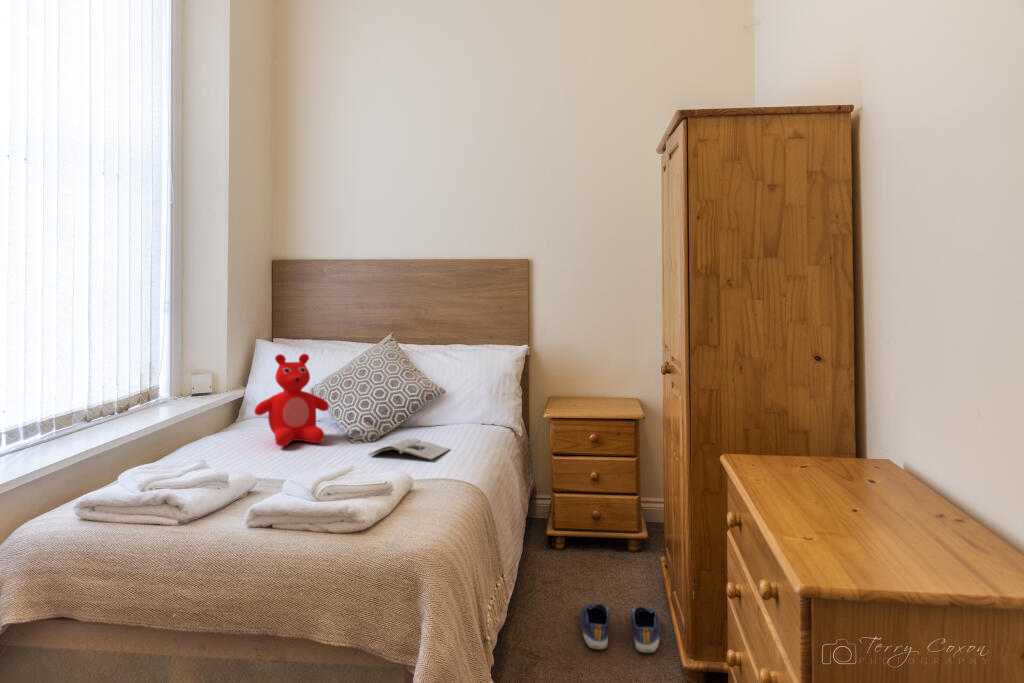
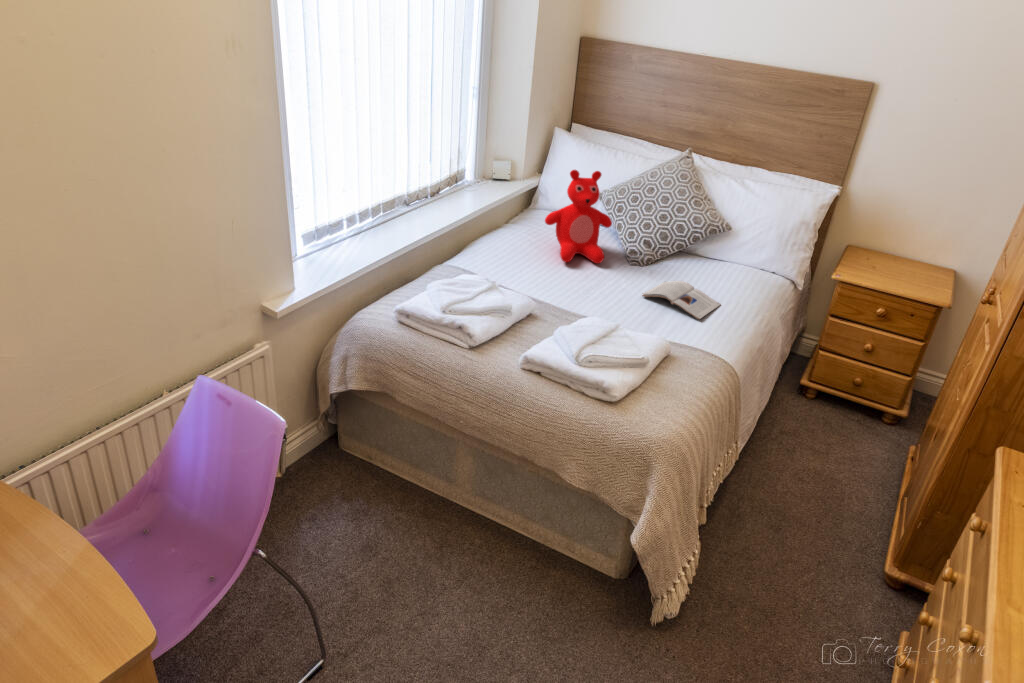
shoe: present [579,603,661,653] -> none [800,475,880,542]

